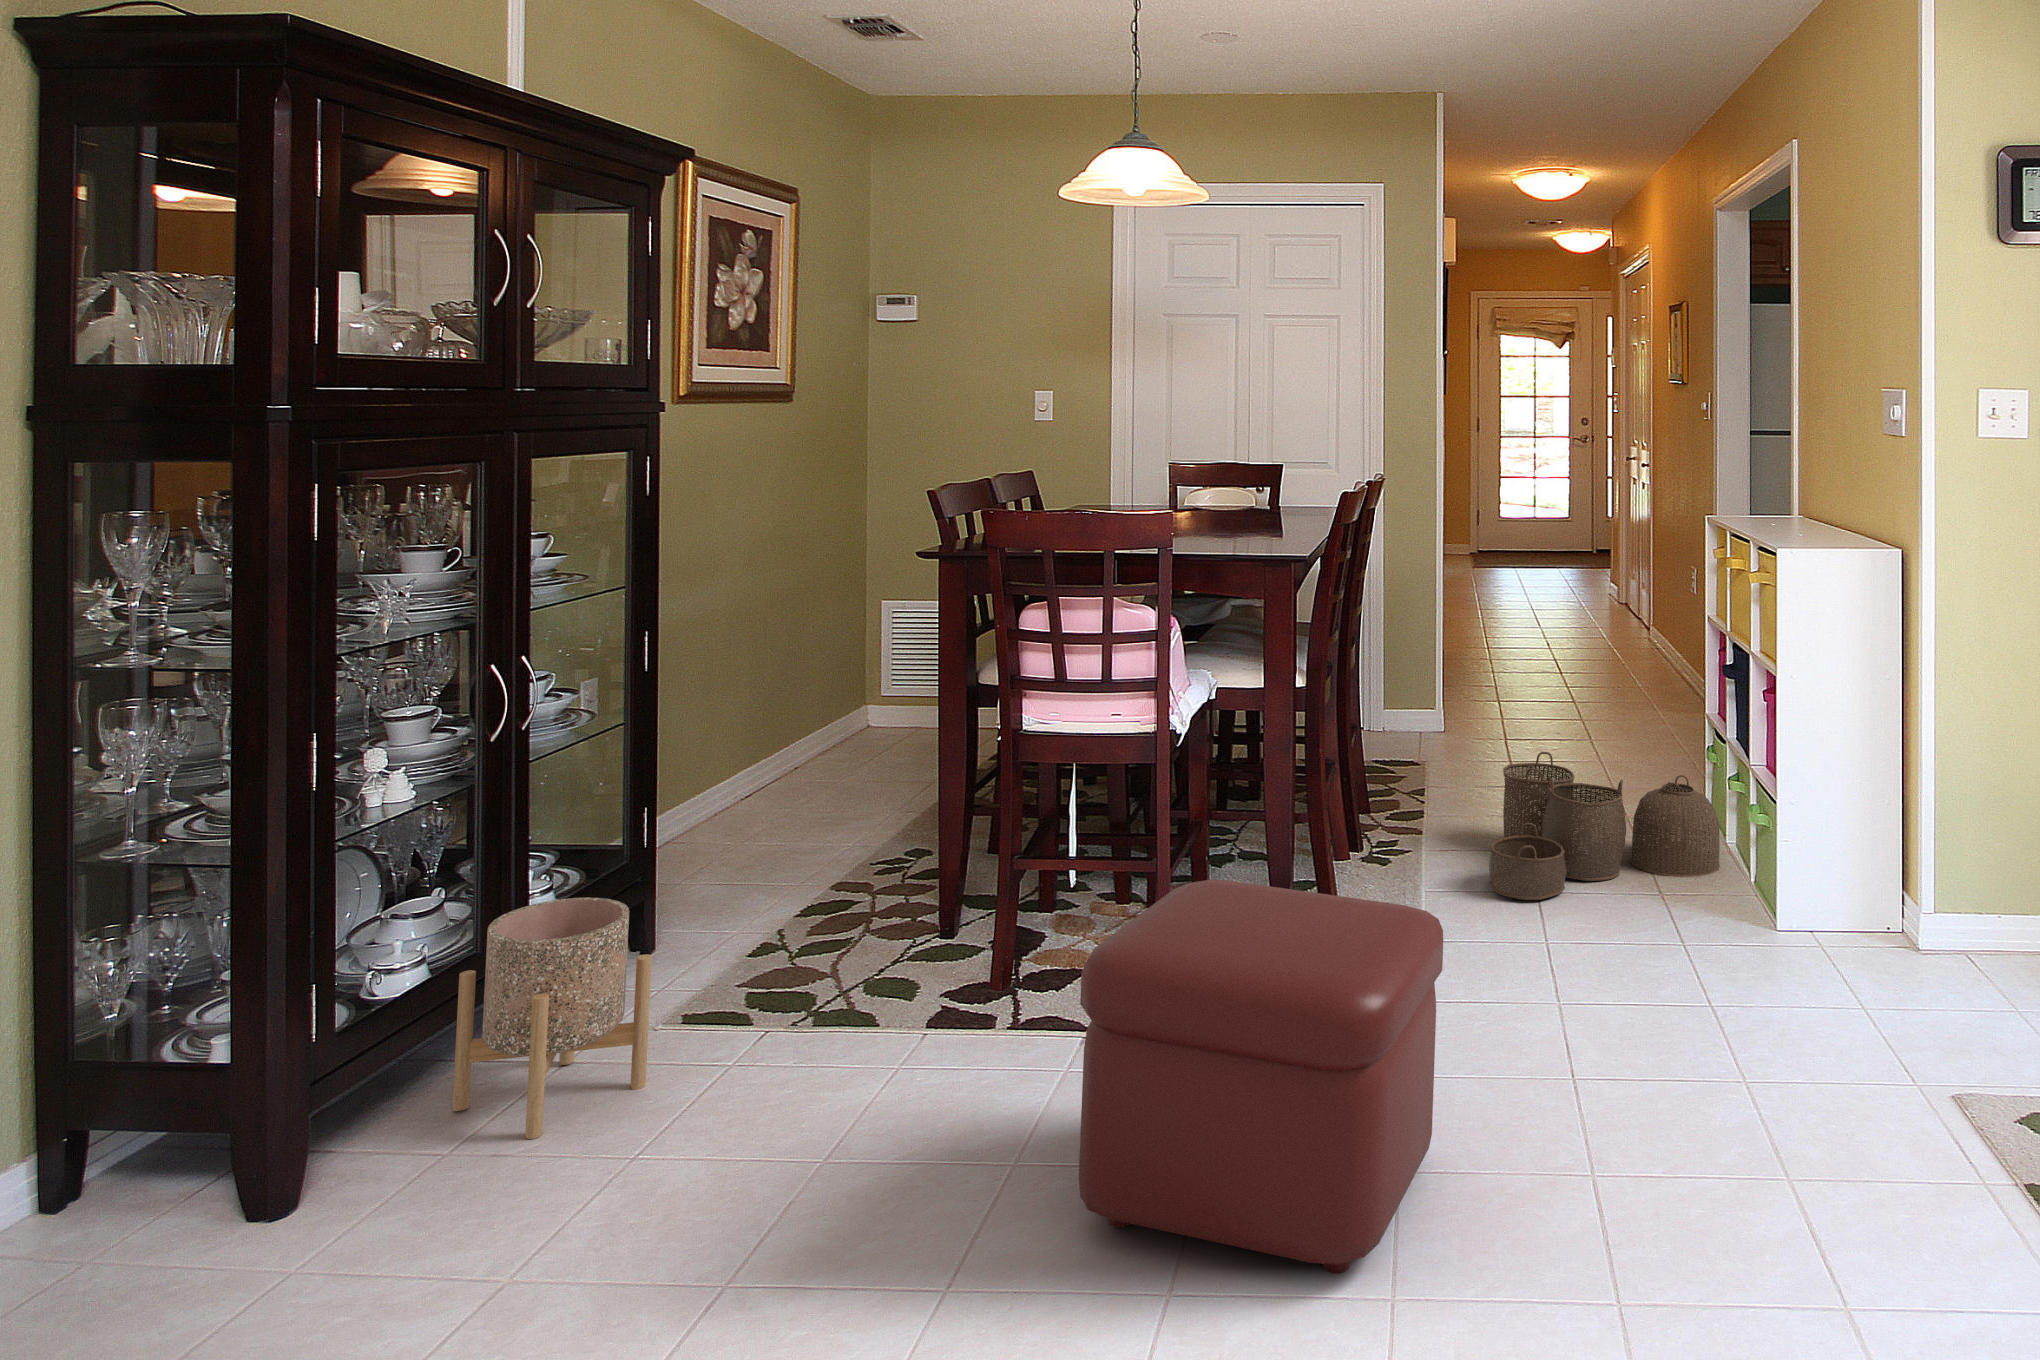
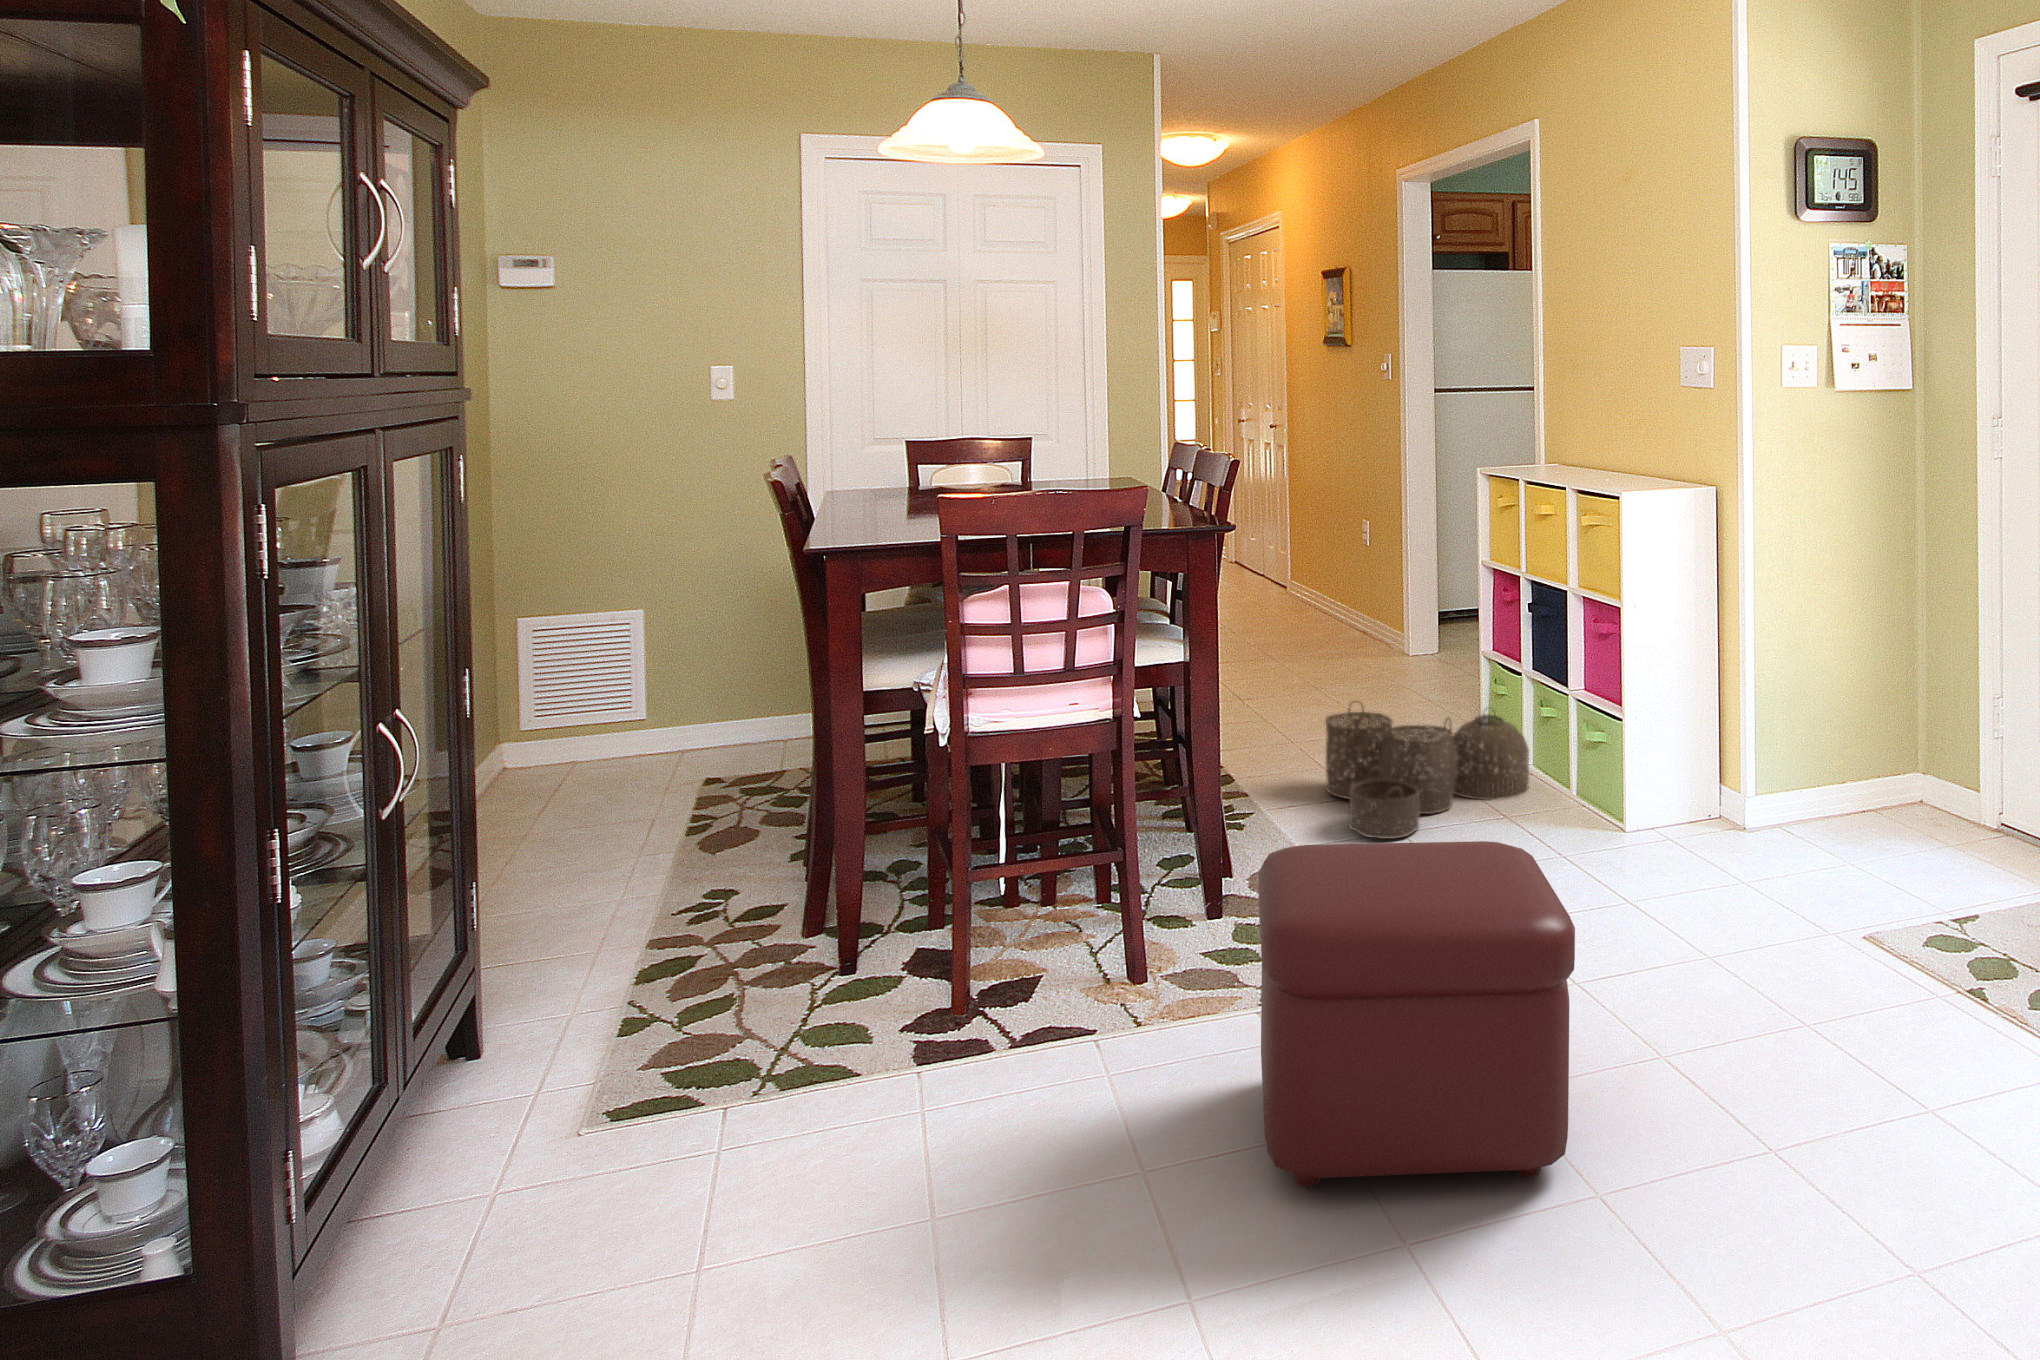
planter: present [453,898,652,1139] -> none [430,977,654,1261]

